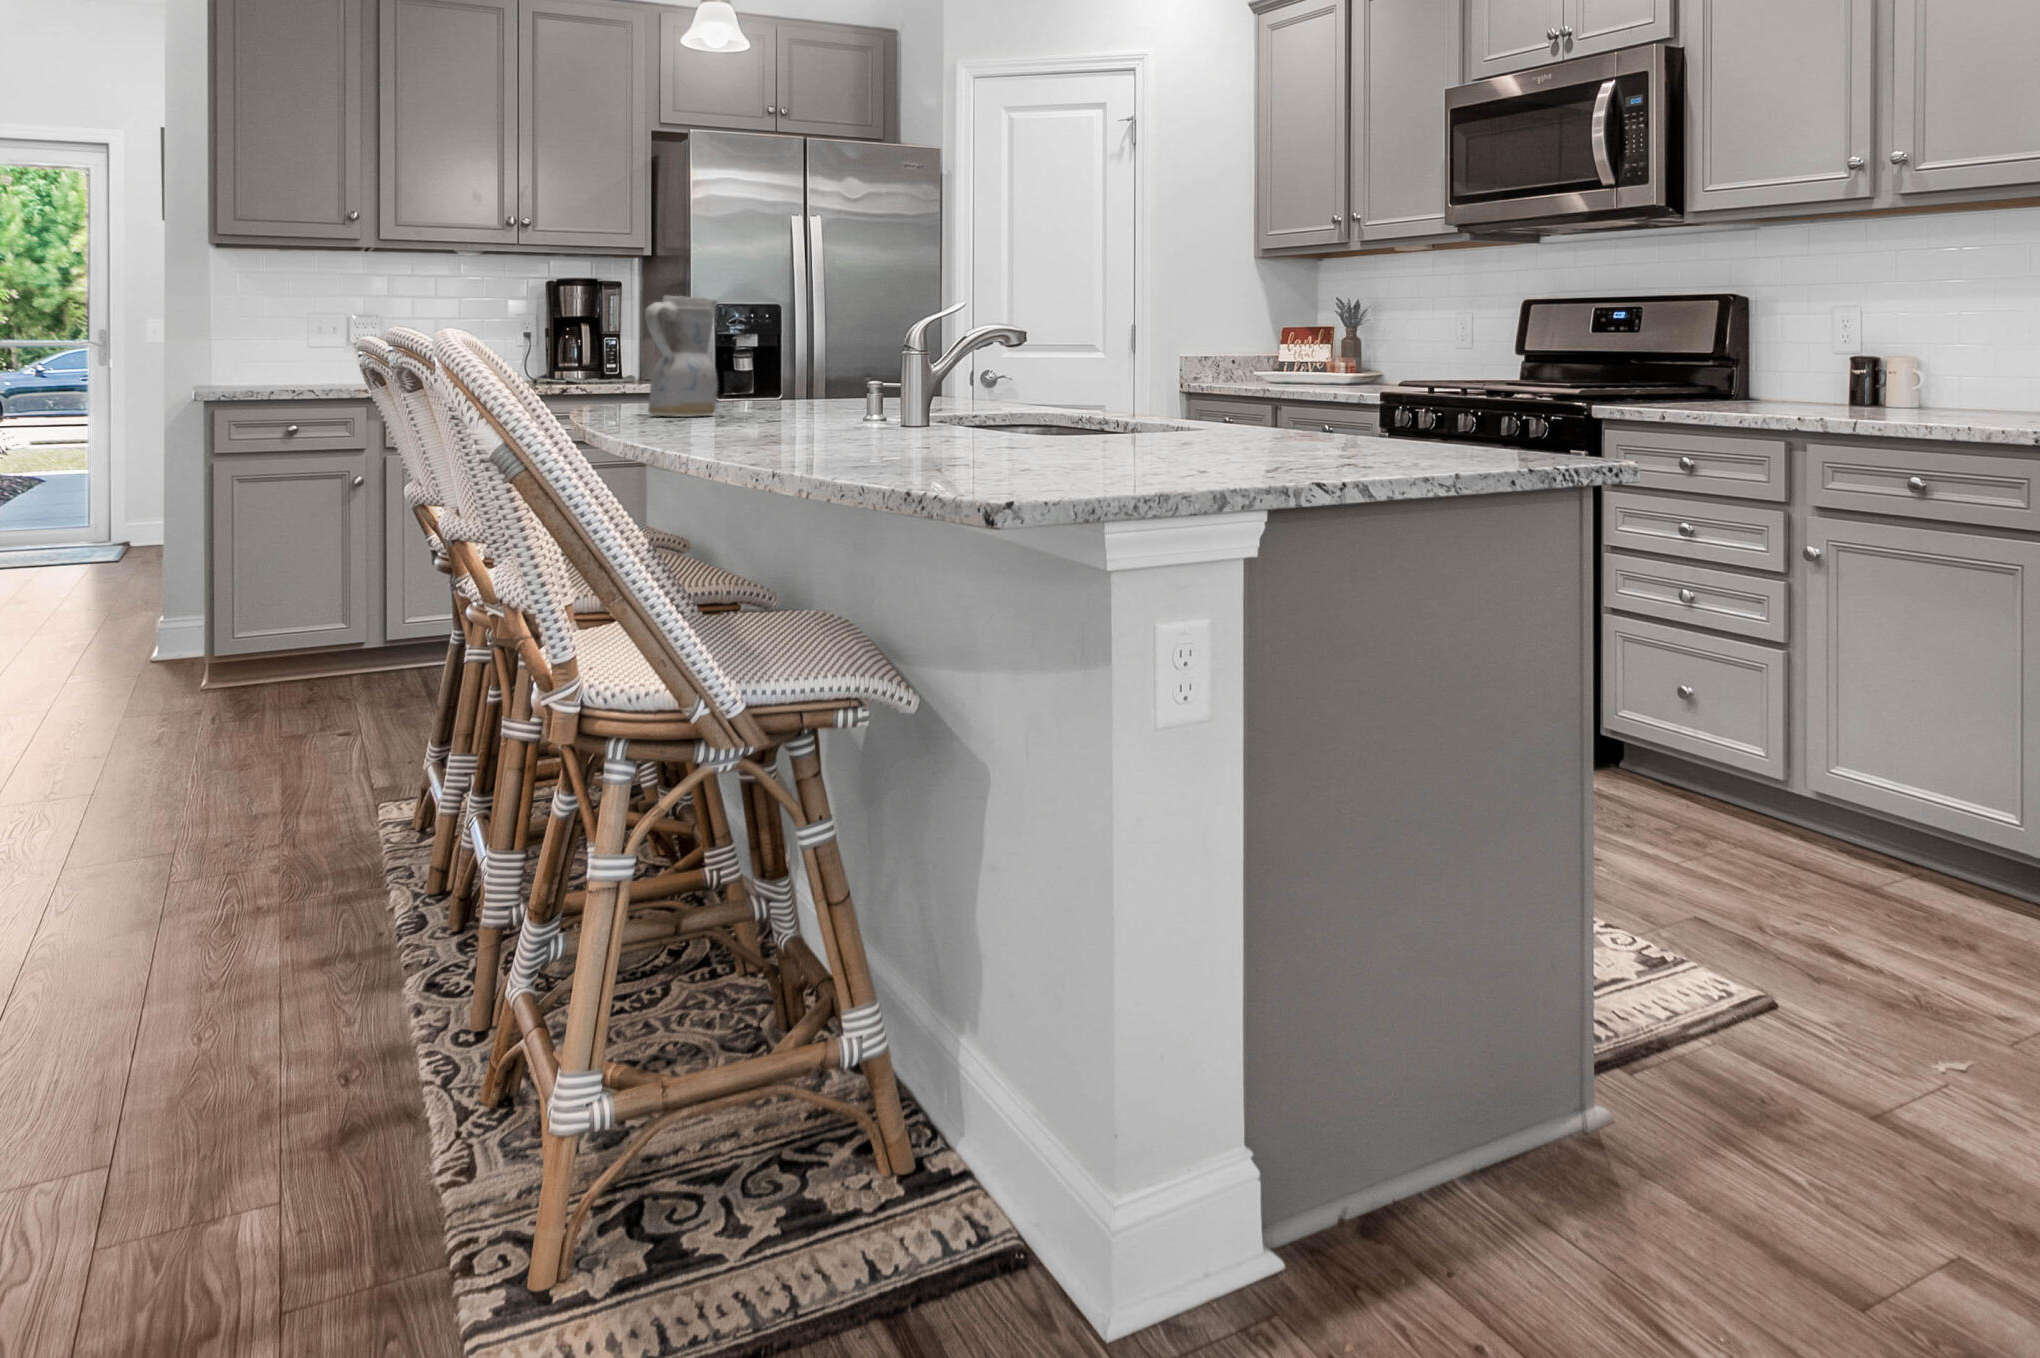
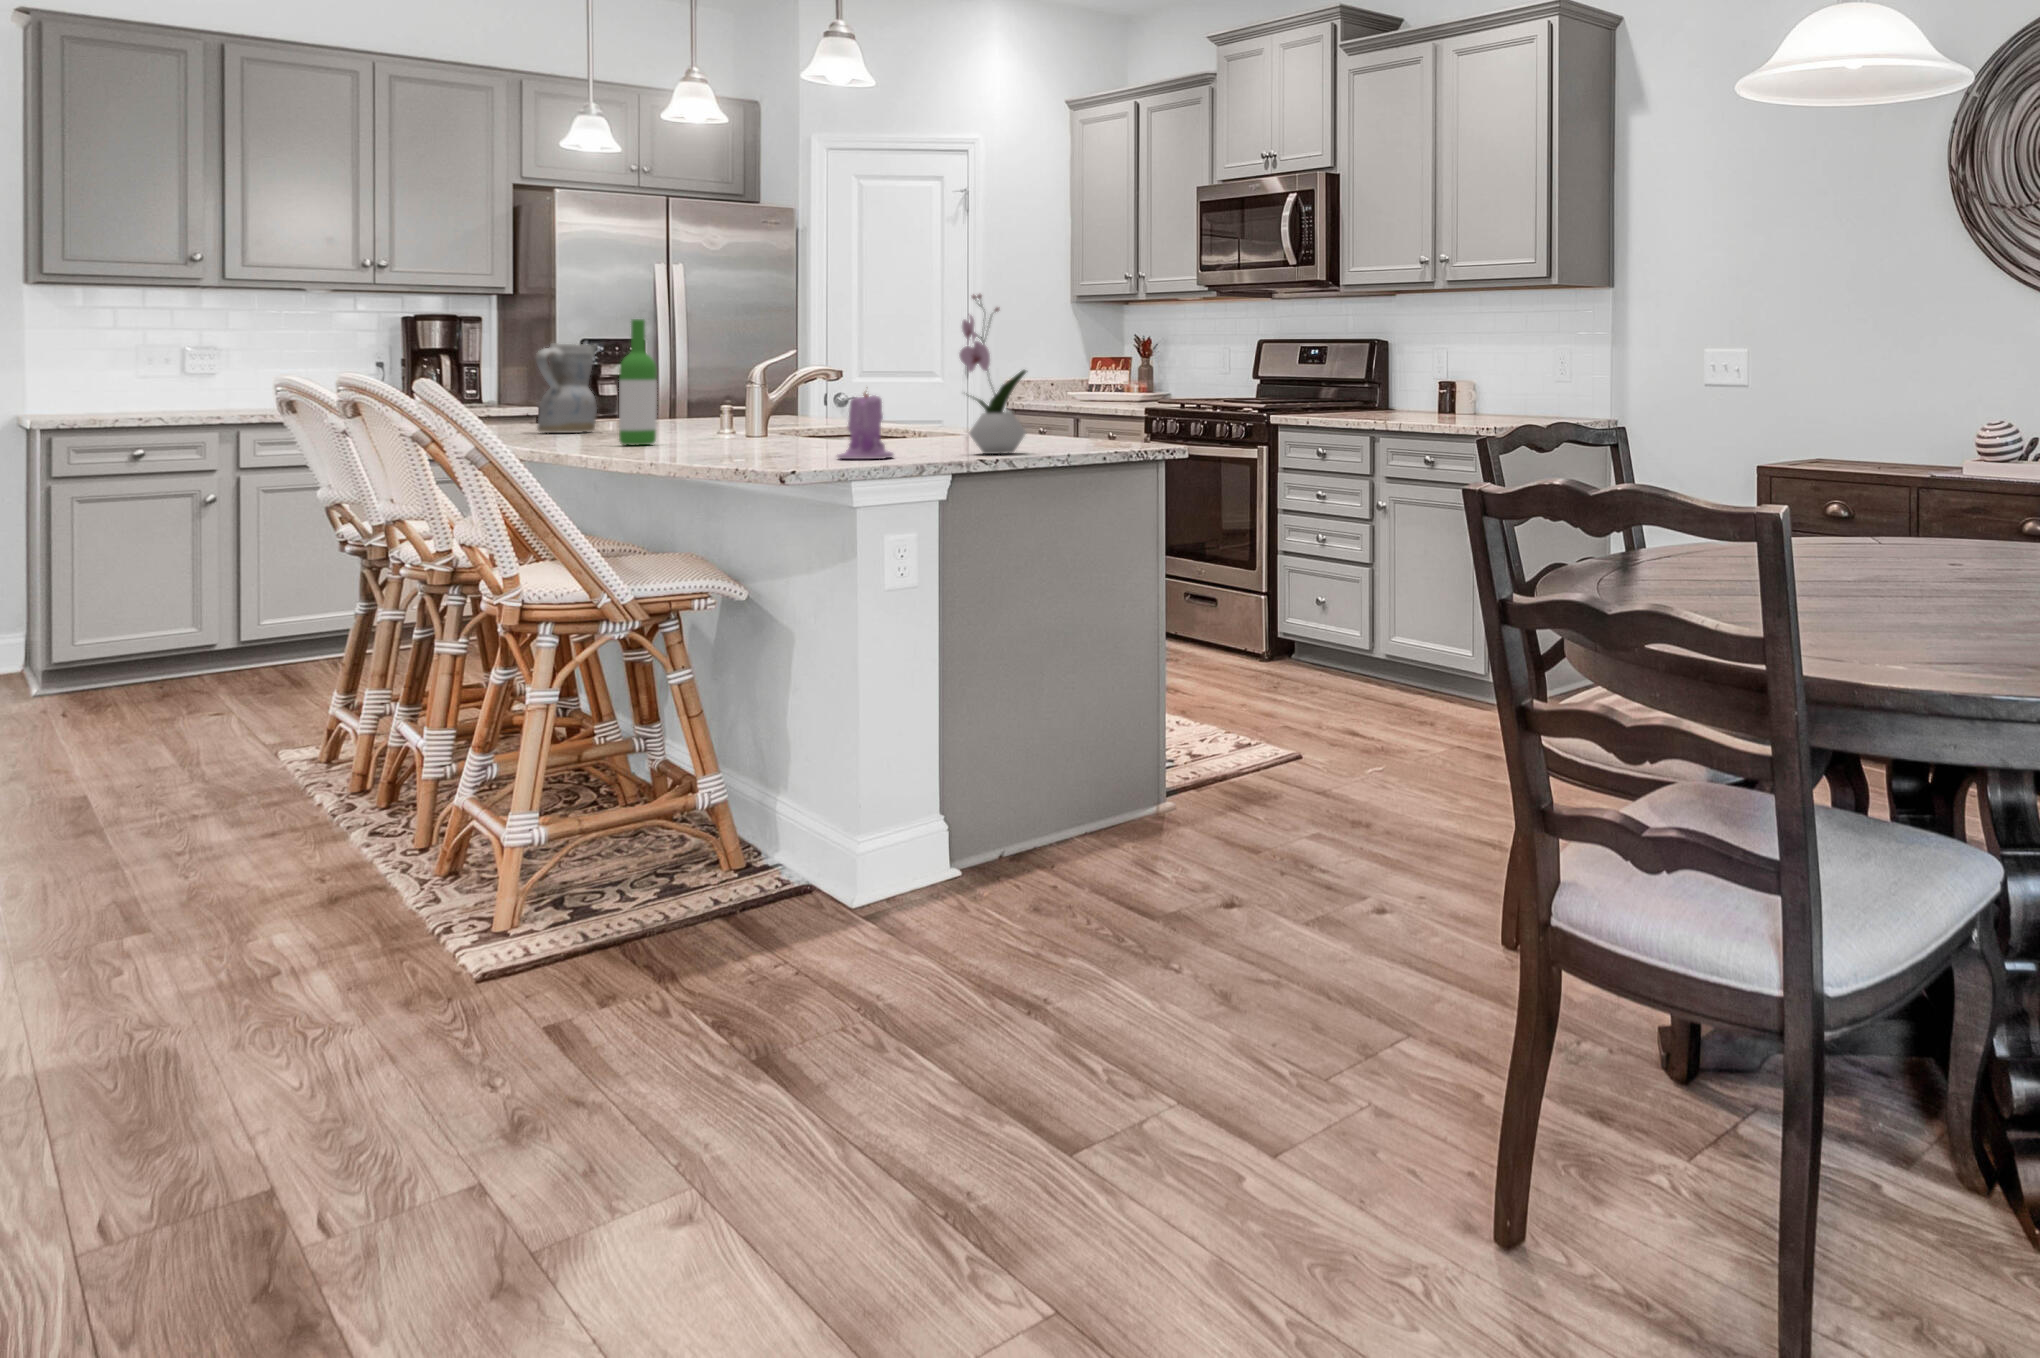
flower arrangement: none [1264,176,1394,471] -> present [959,294,1027,454]
wine bottle: none [735,248,784,438] -> present [619,319,657,445]
candle: none [1067,342,1164,478] -> present [837,392,894,459]

